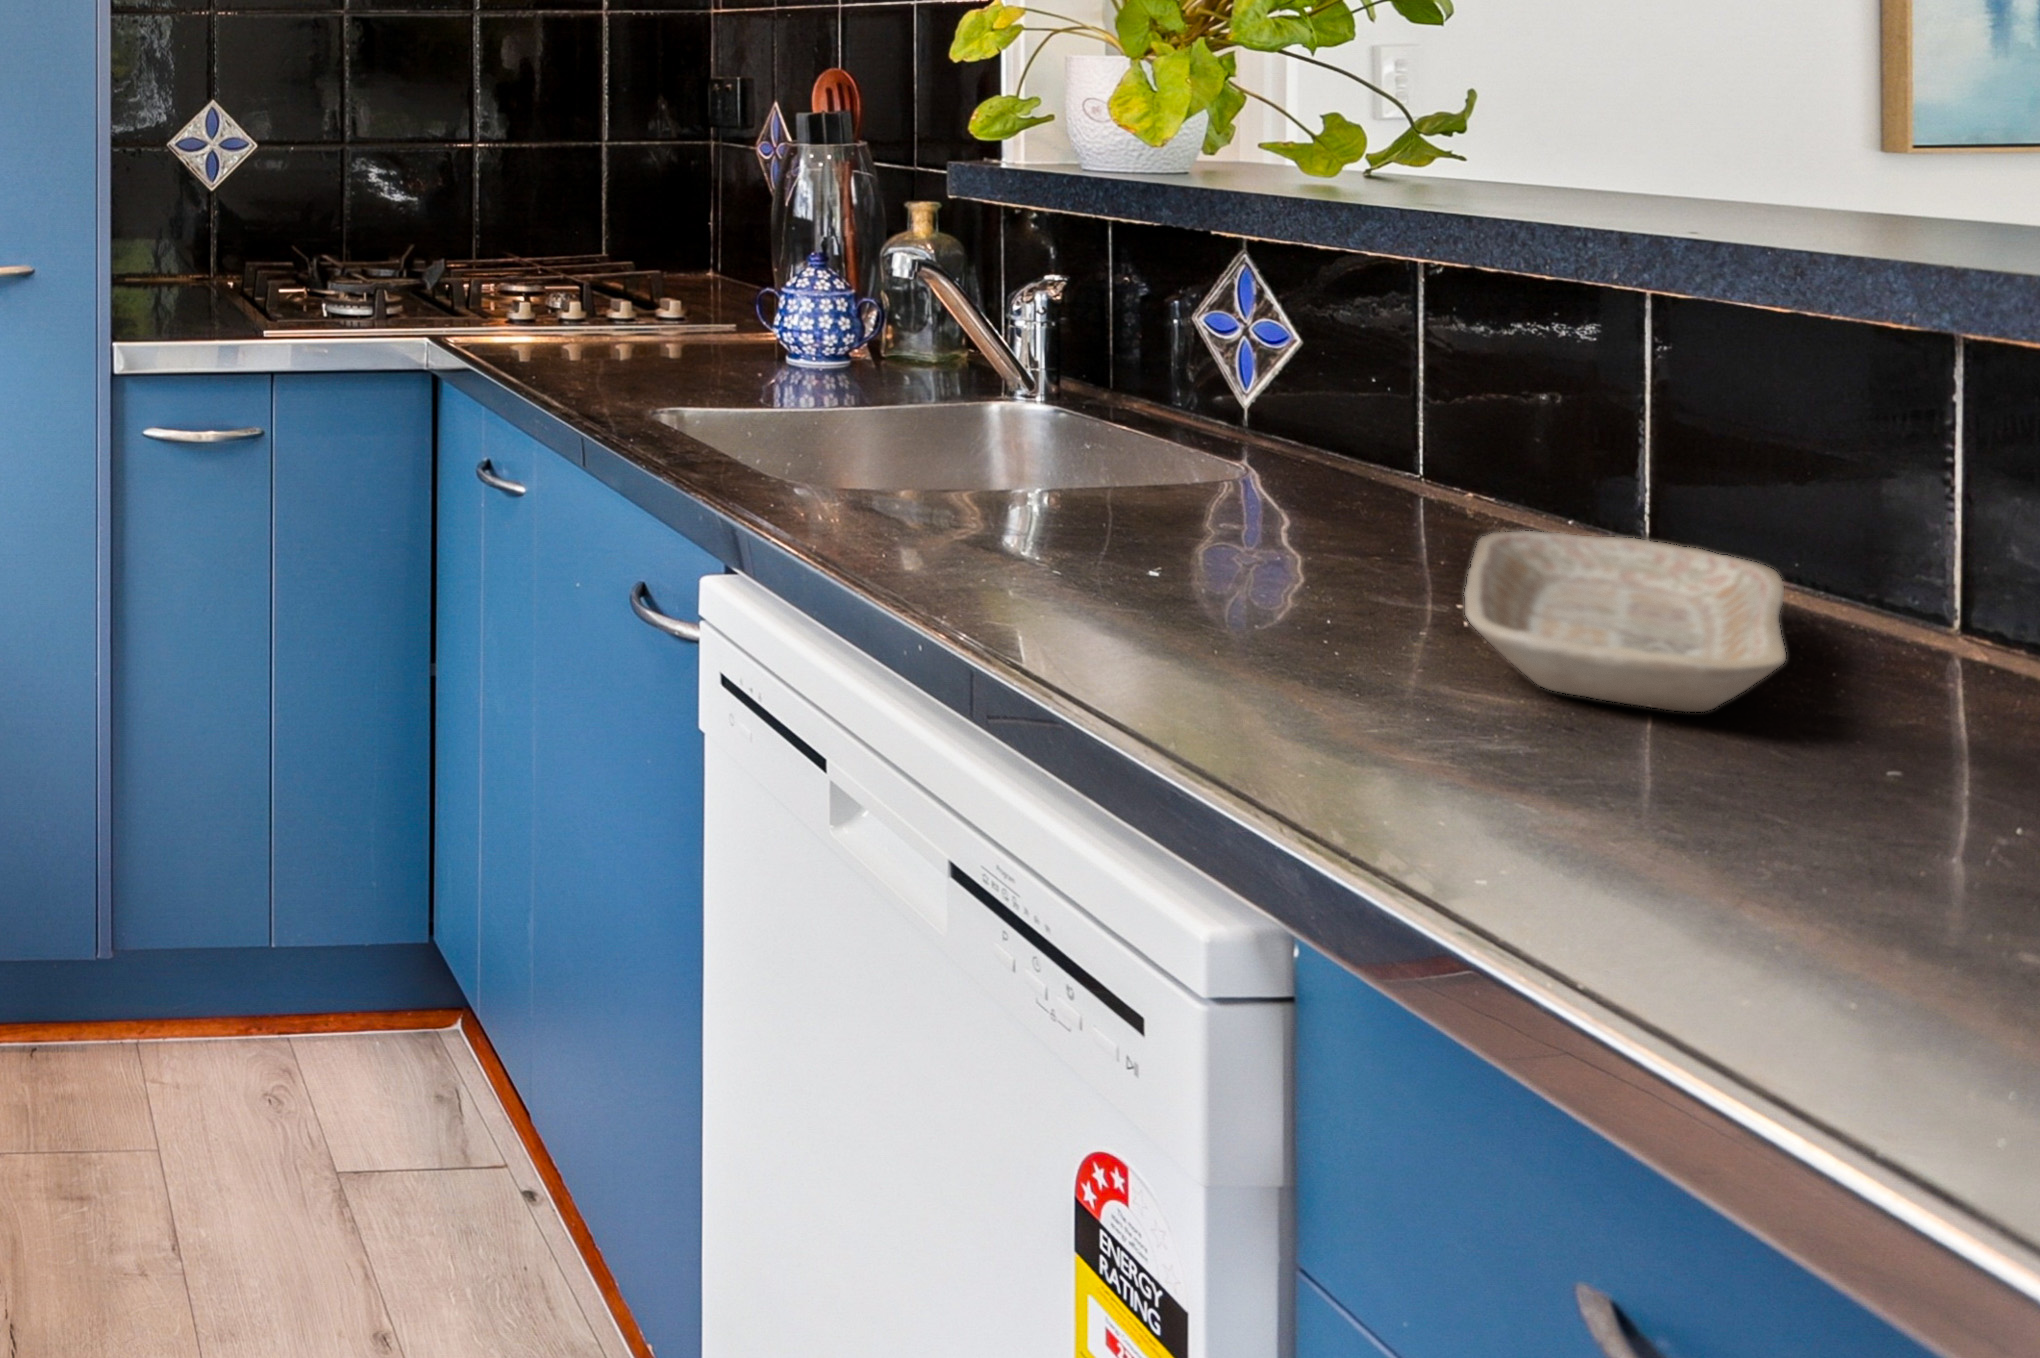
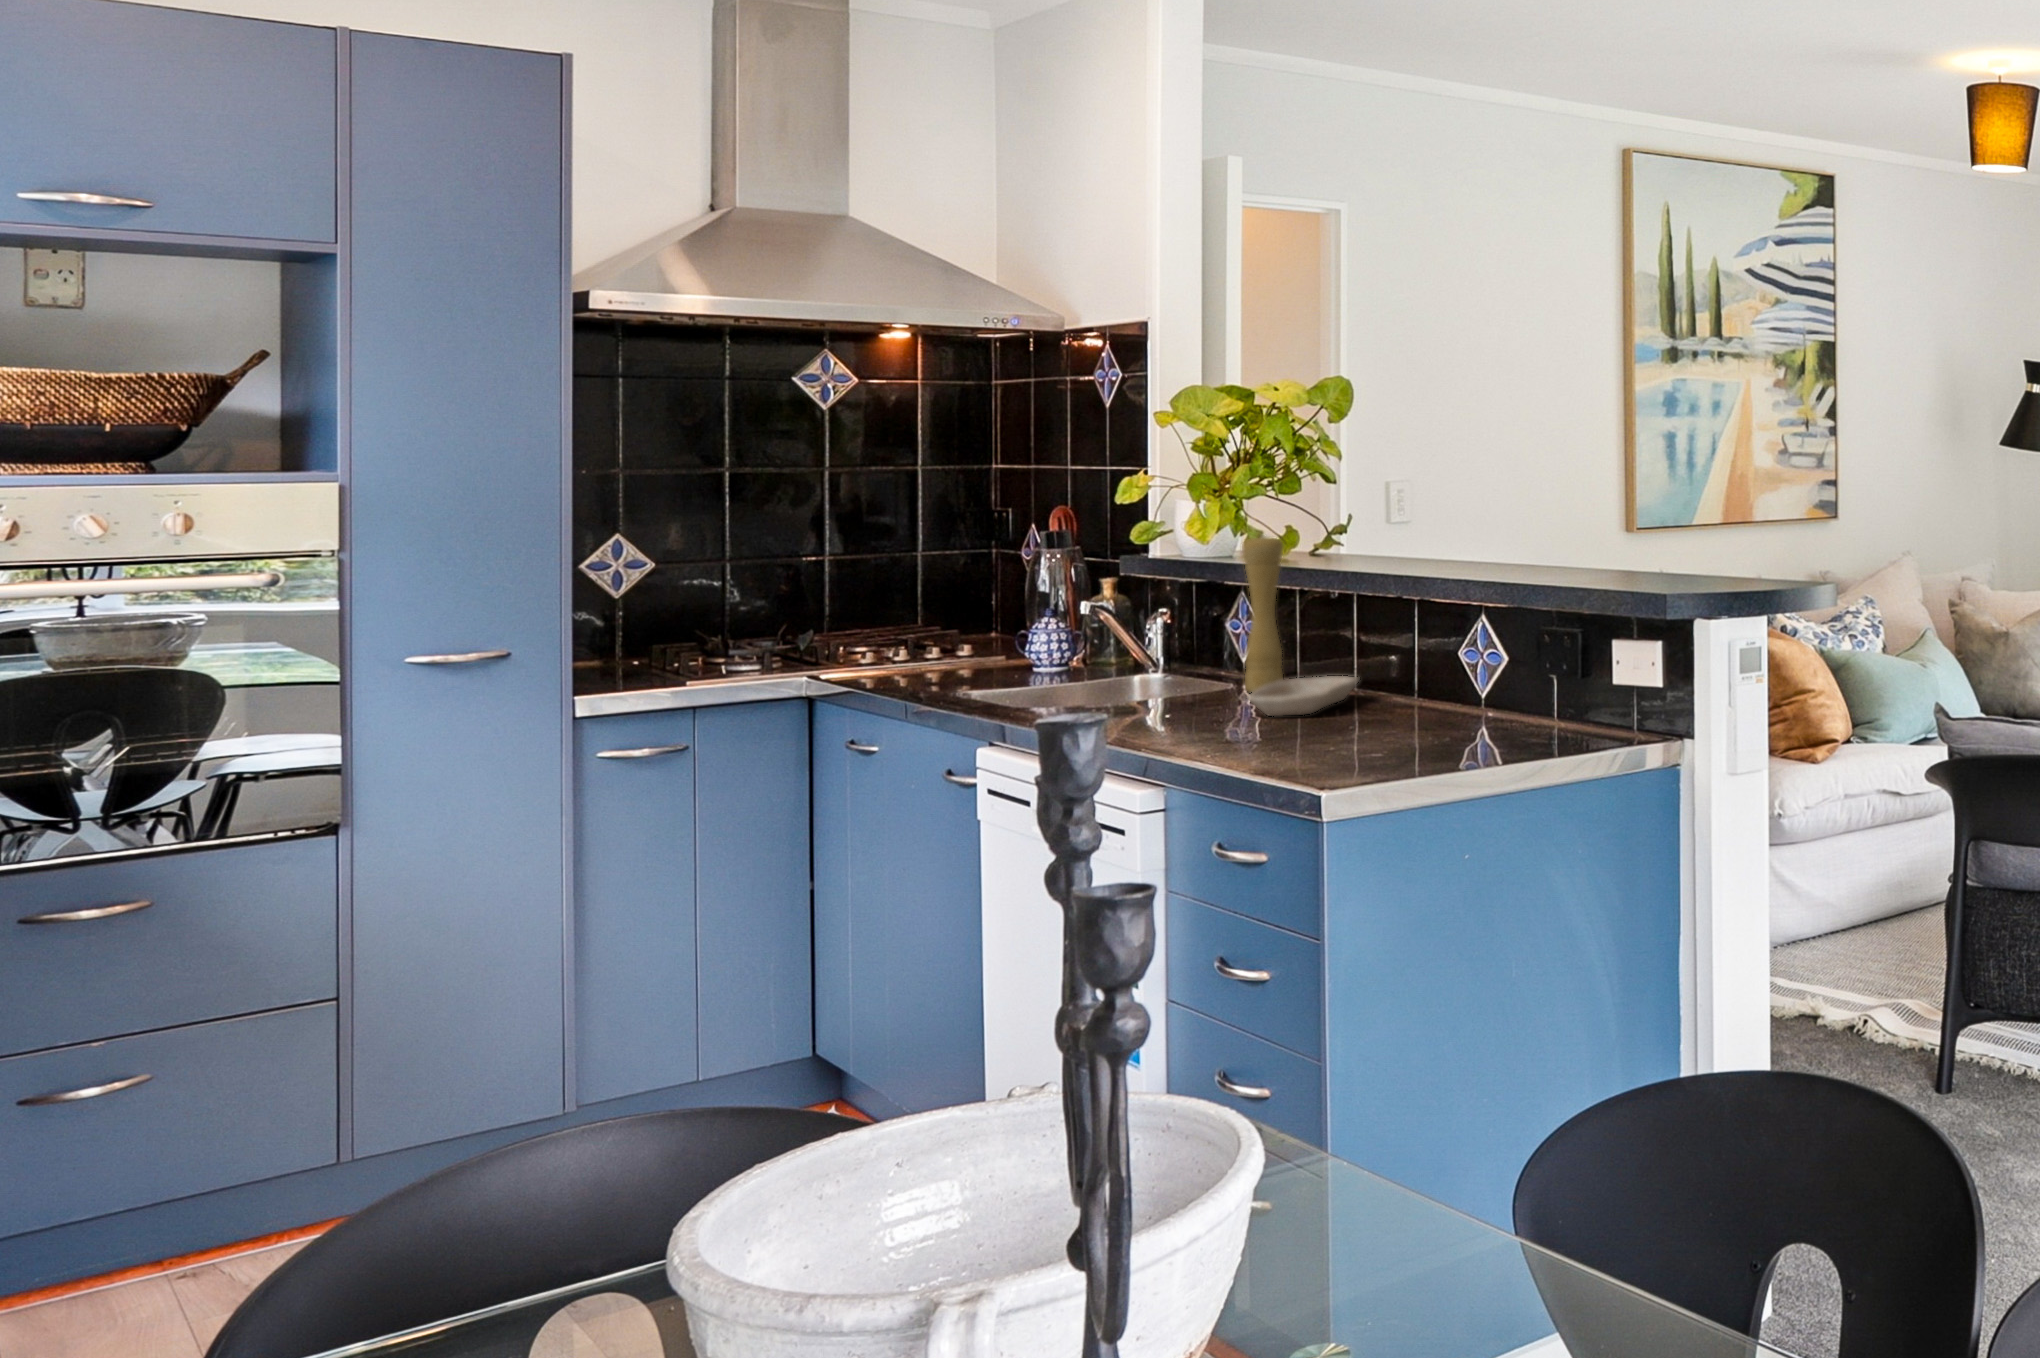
pepper mill: none [1319,130,1444,540] -> present [1242,536,1283,693]

